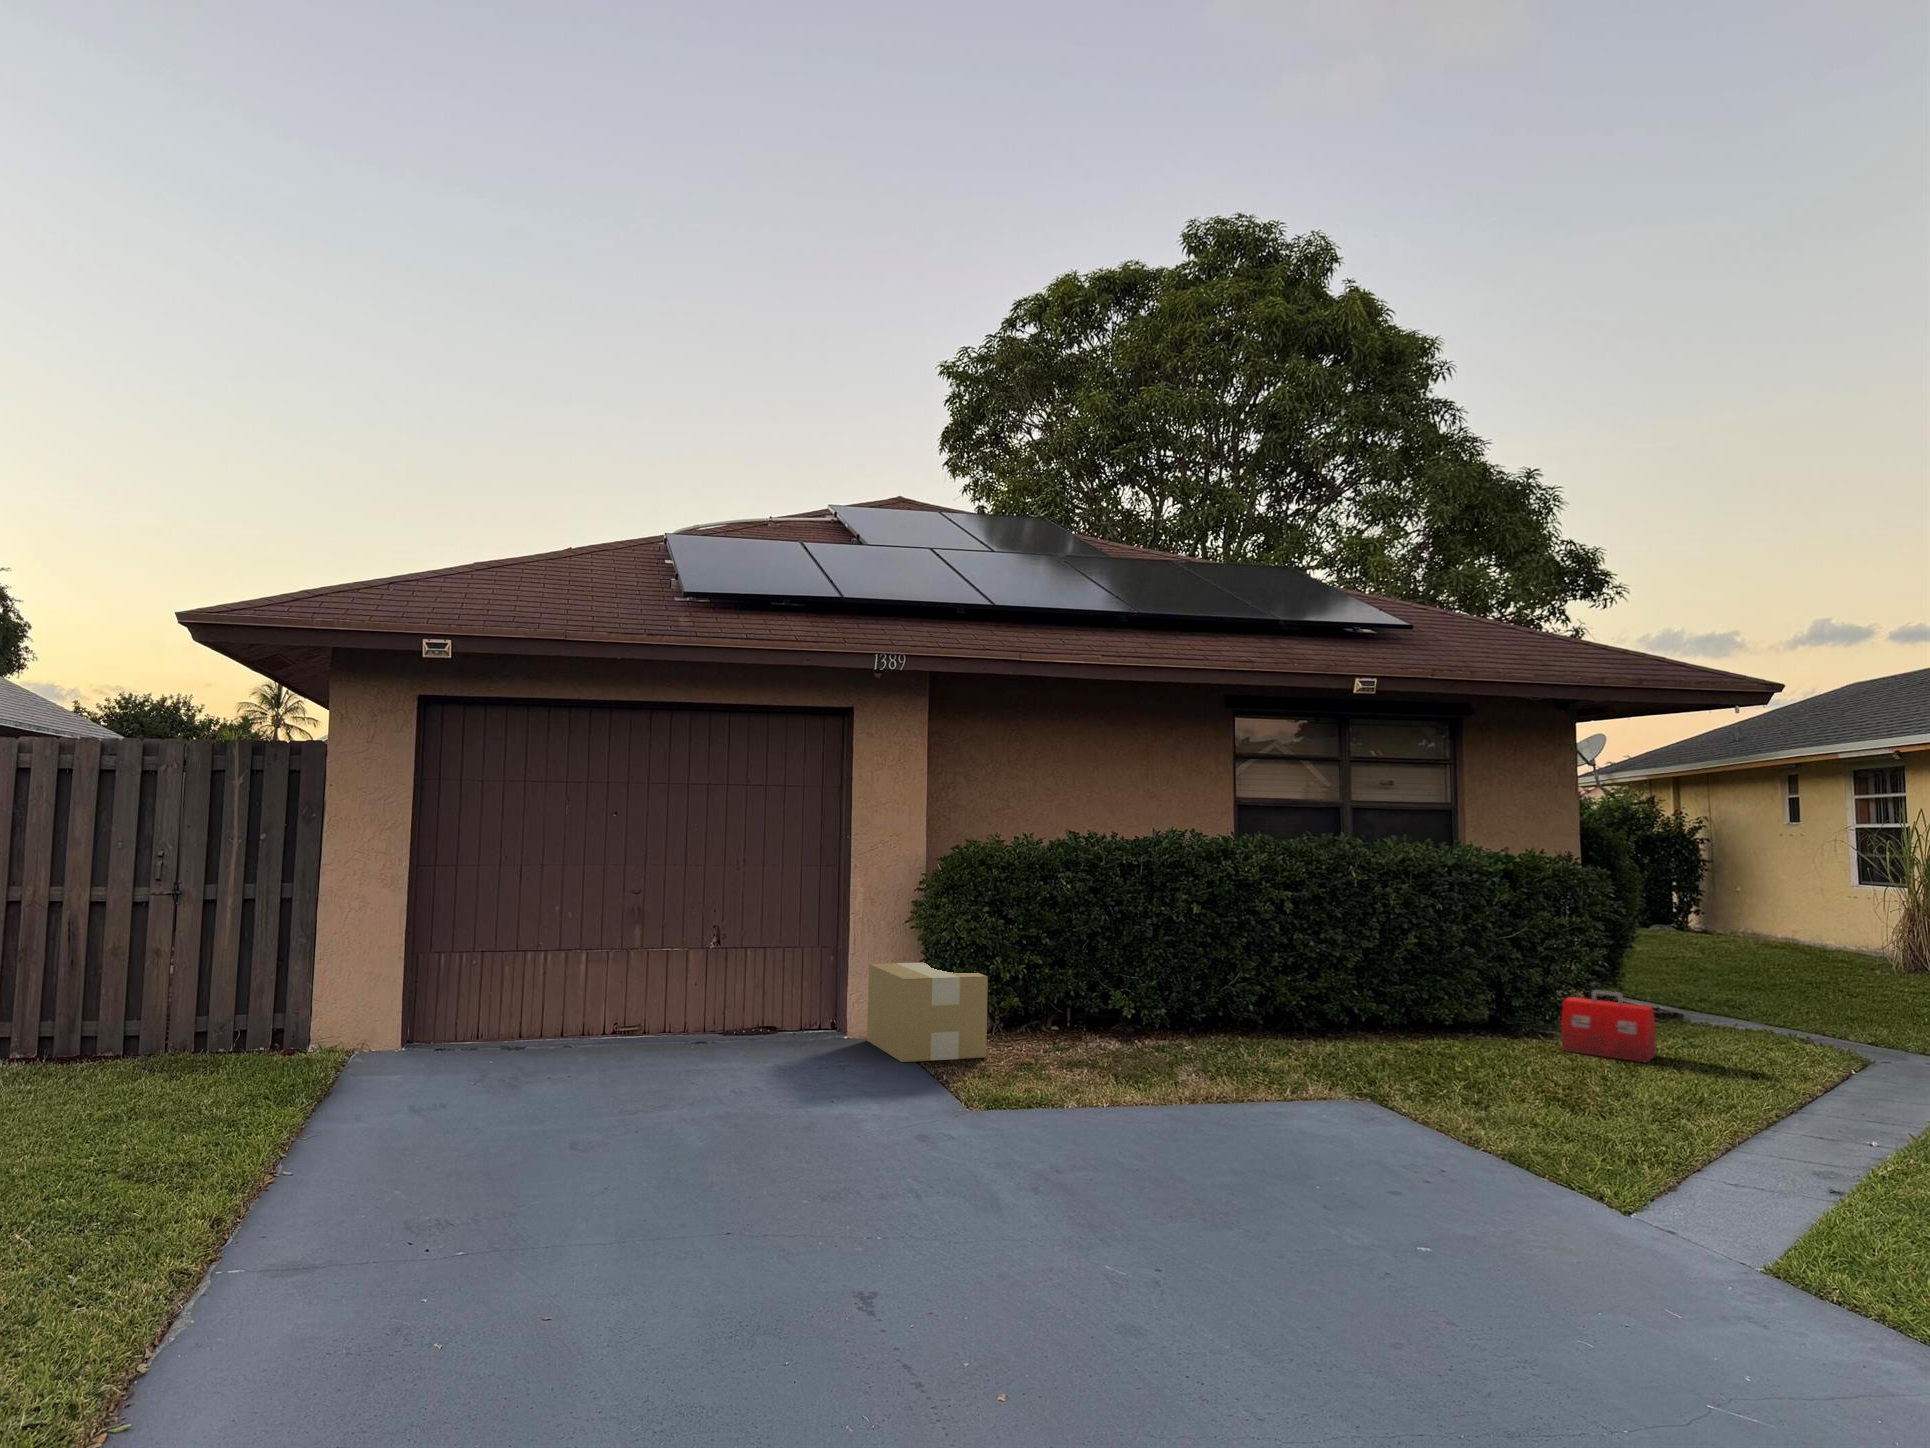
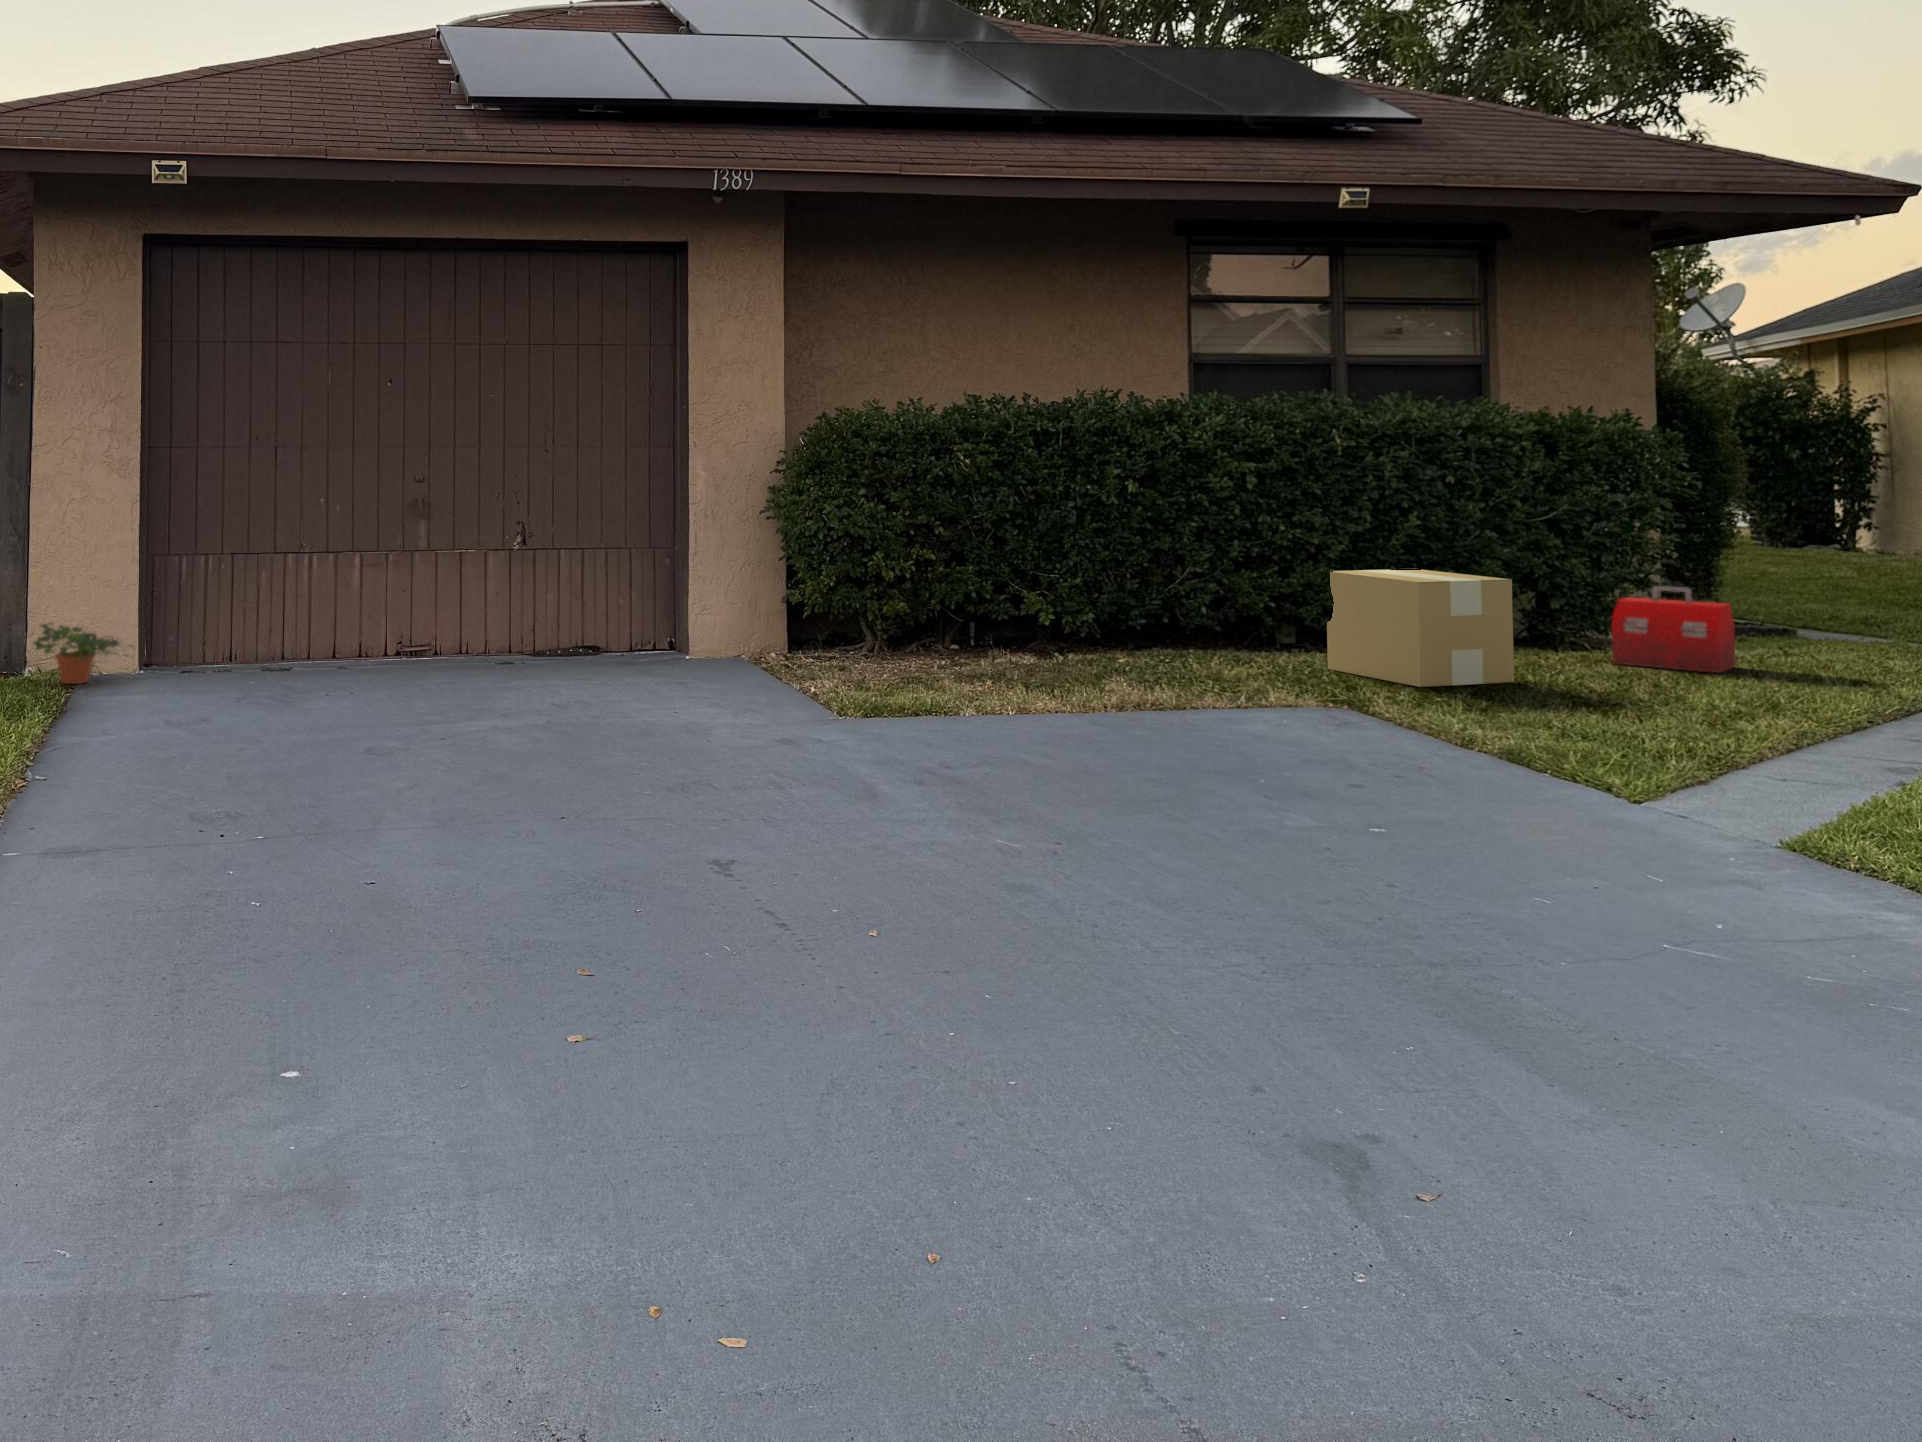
cardboard box: present [867,963,988,1062] -> present [1327,569,1514,687]
potted plant: none [310,1009,399,1063] -> present [34,623,131,684]

